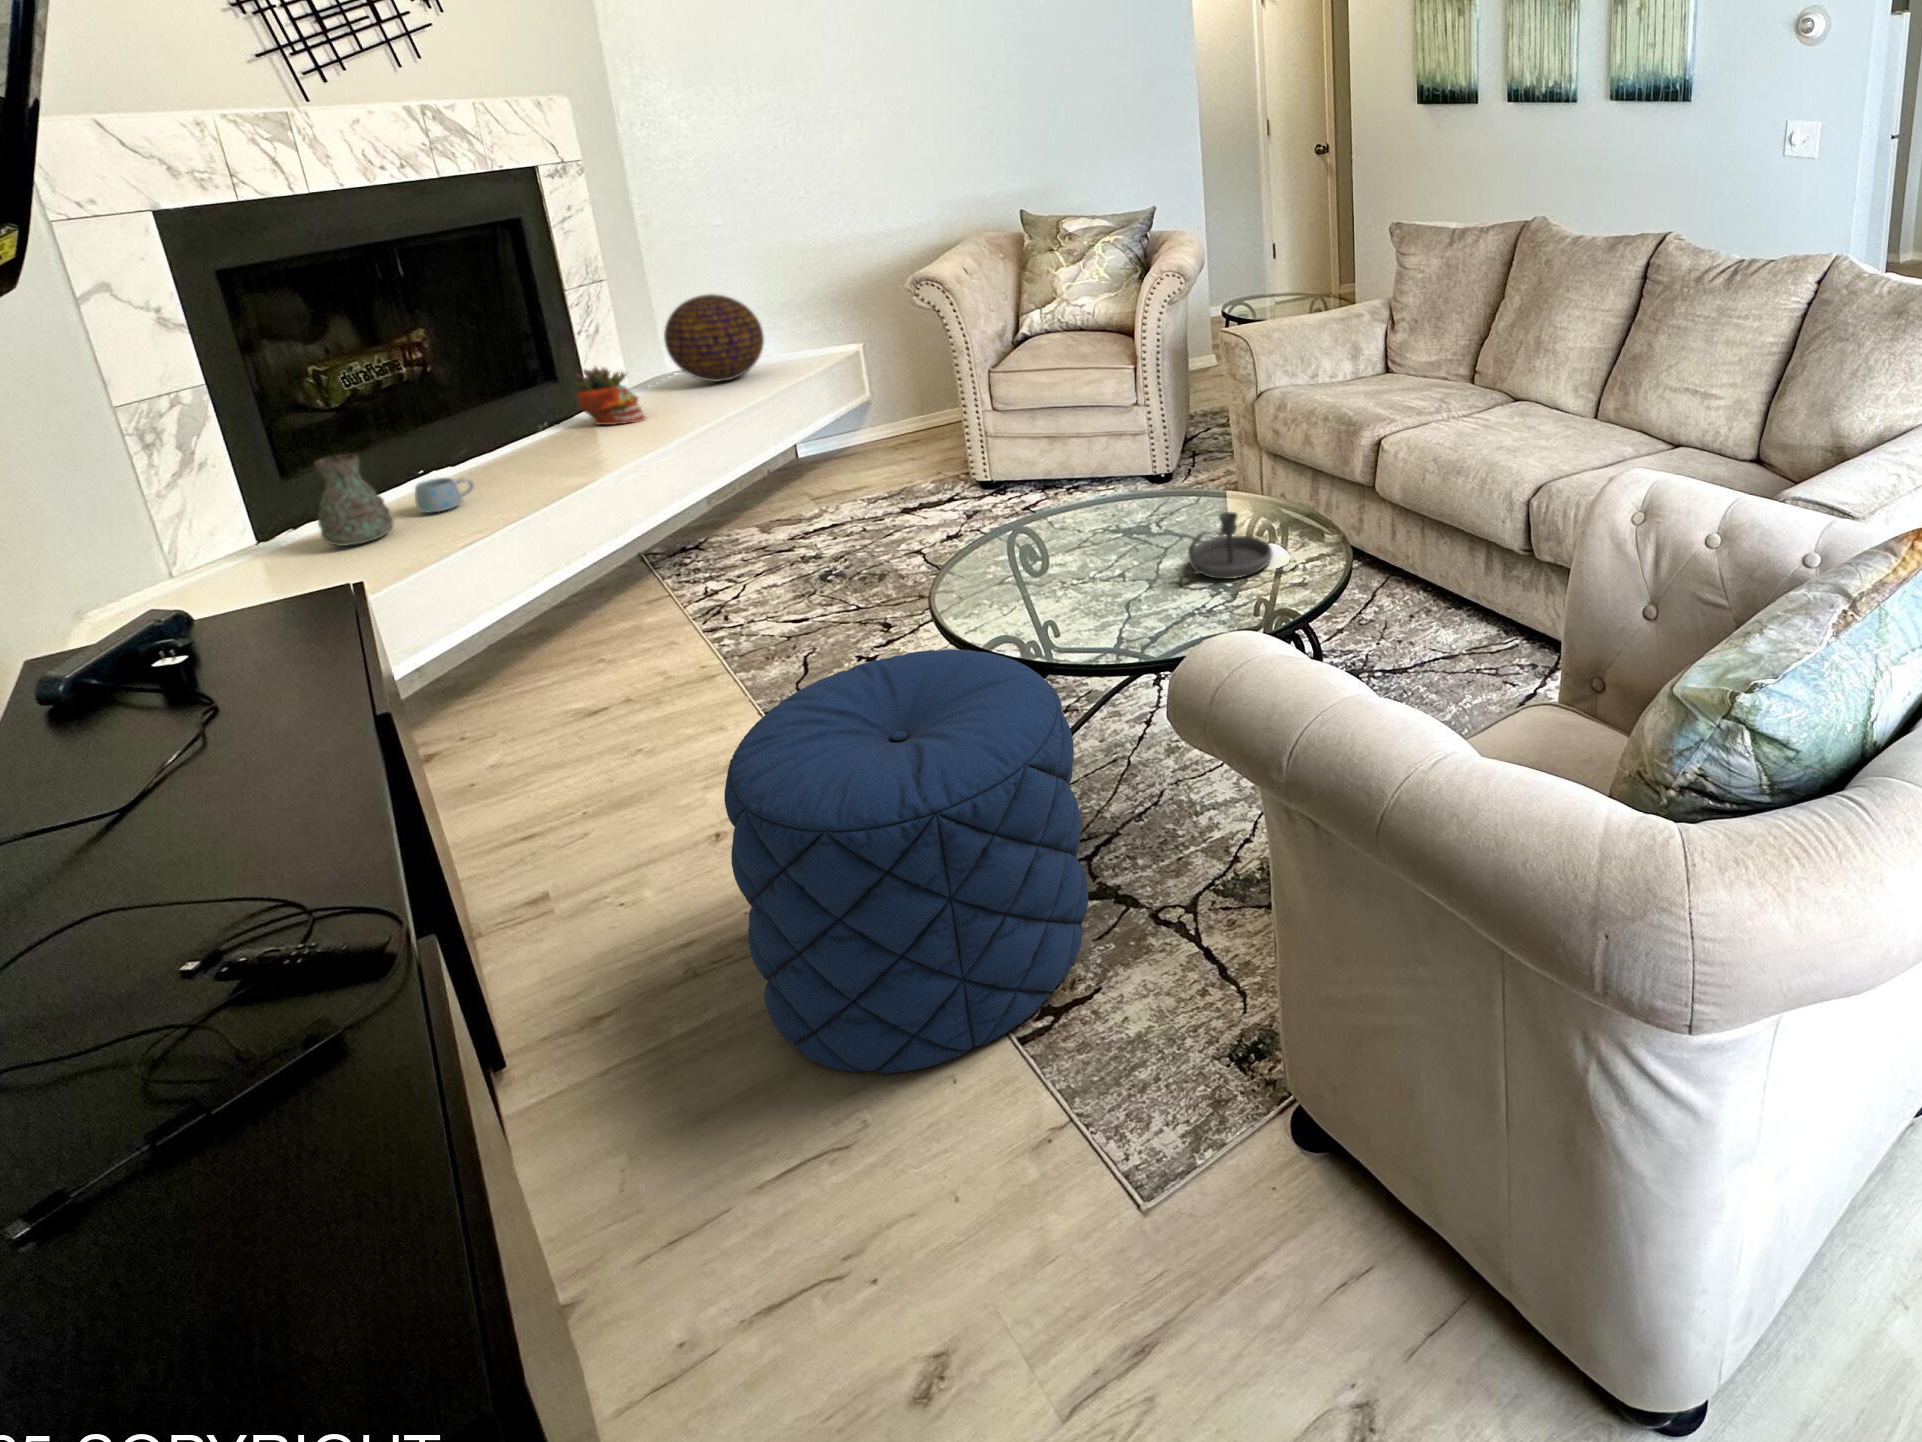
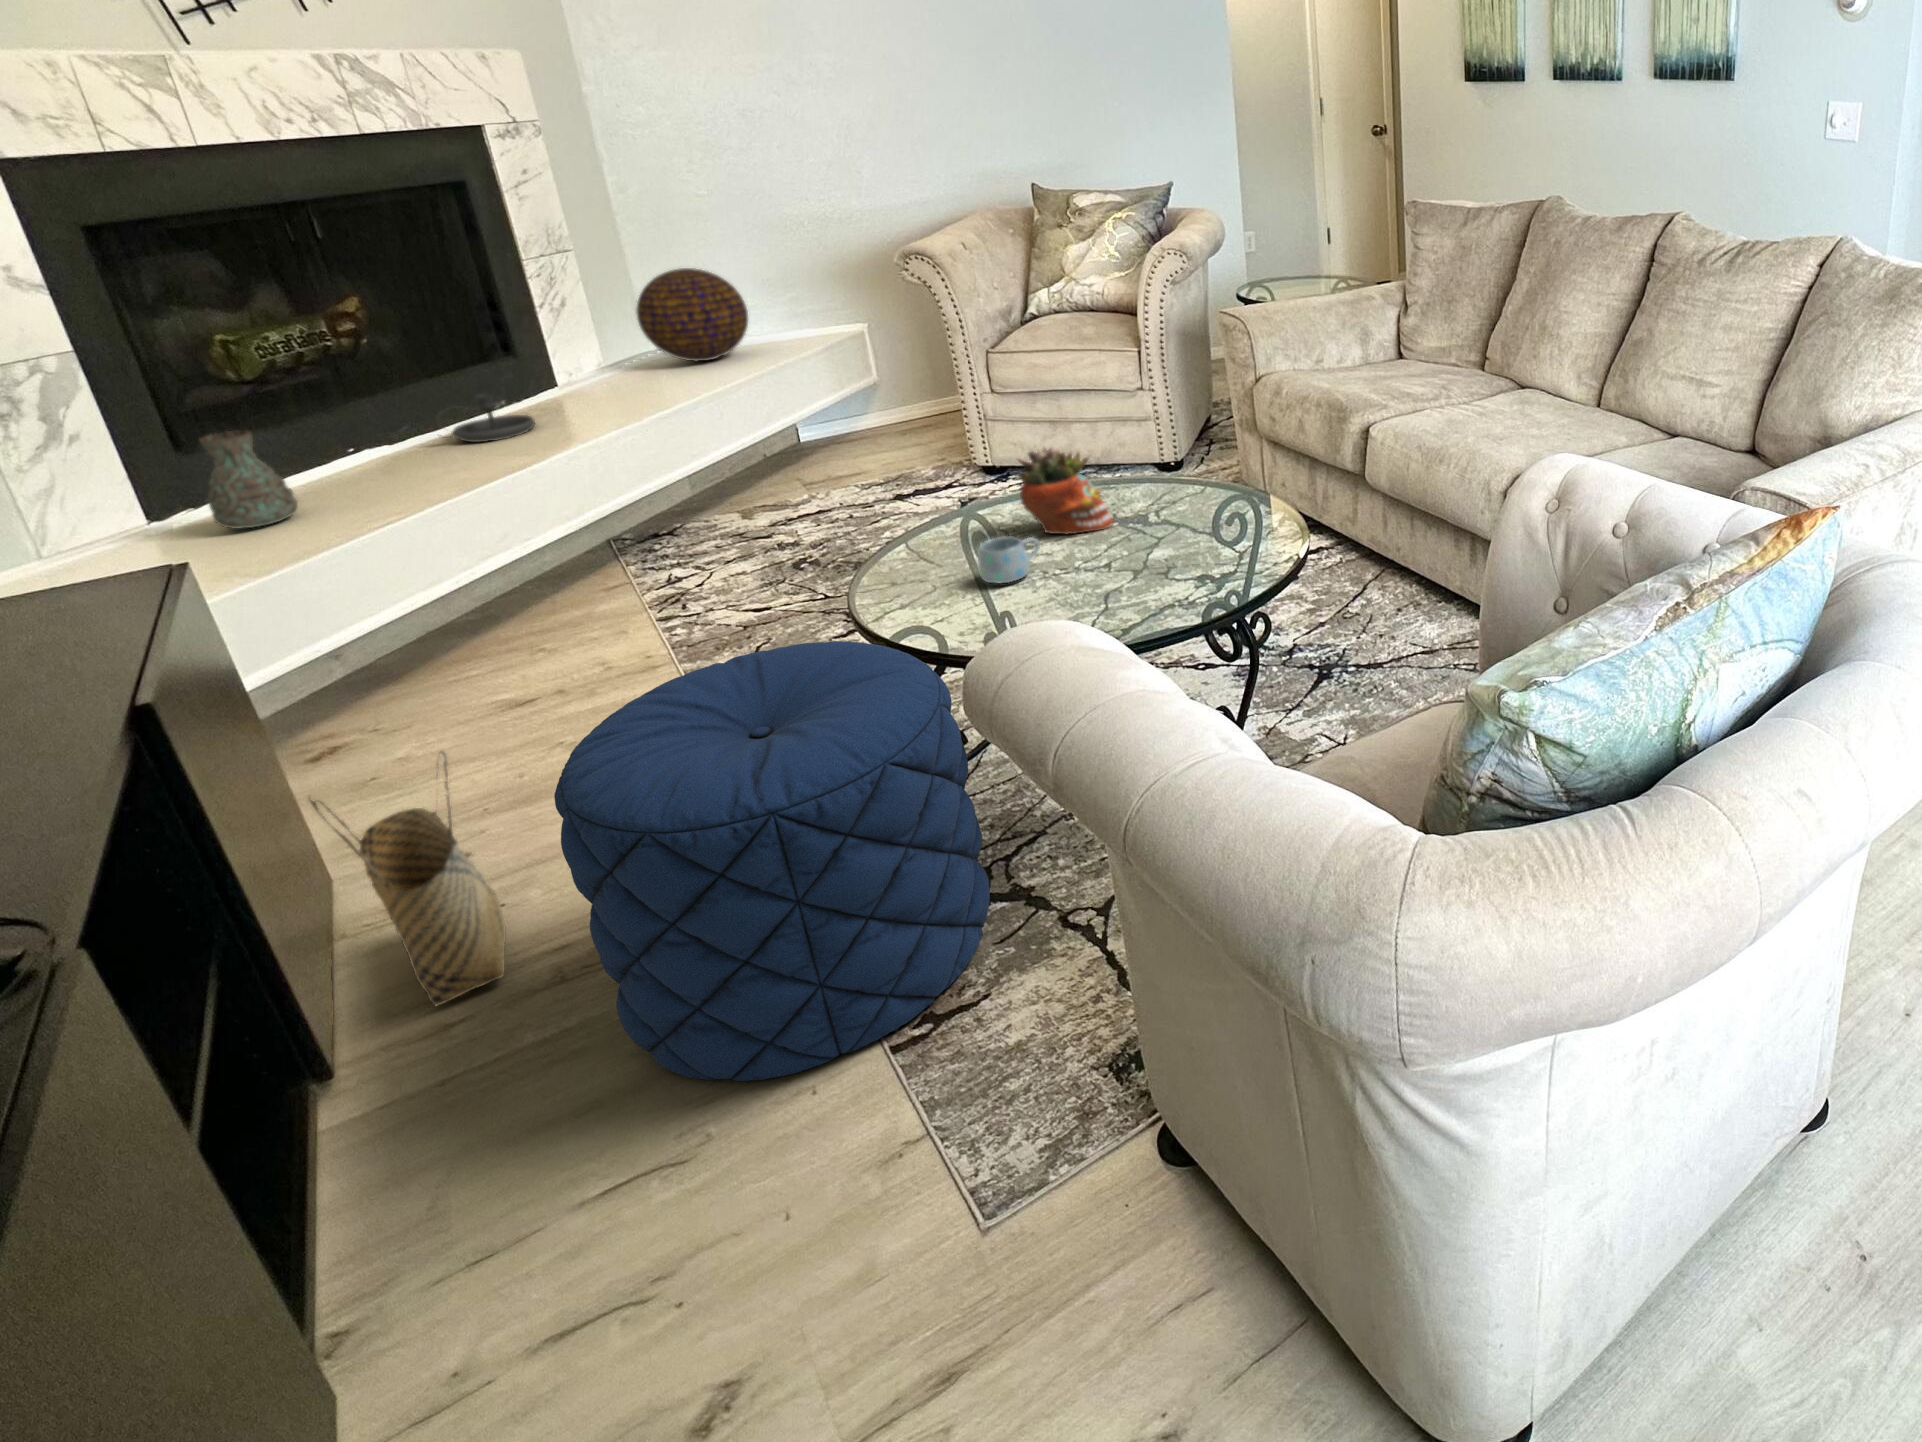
succulent planter: present [575,367,645,425] -> present [1017,446,1113,534]
mug: present [415,478,474,513] -> present [978,536,1040,583]
candlestick: present [1188,512,1272,579] -> present [451,393,535,442]
woven basket: none [480,755,641,1000] -> present [309,752,506,1006]

